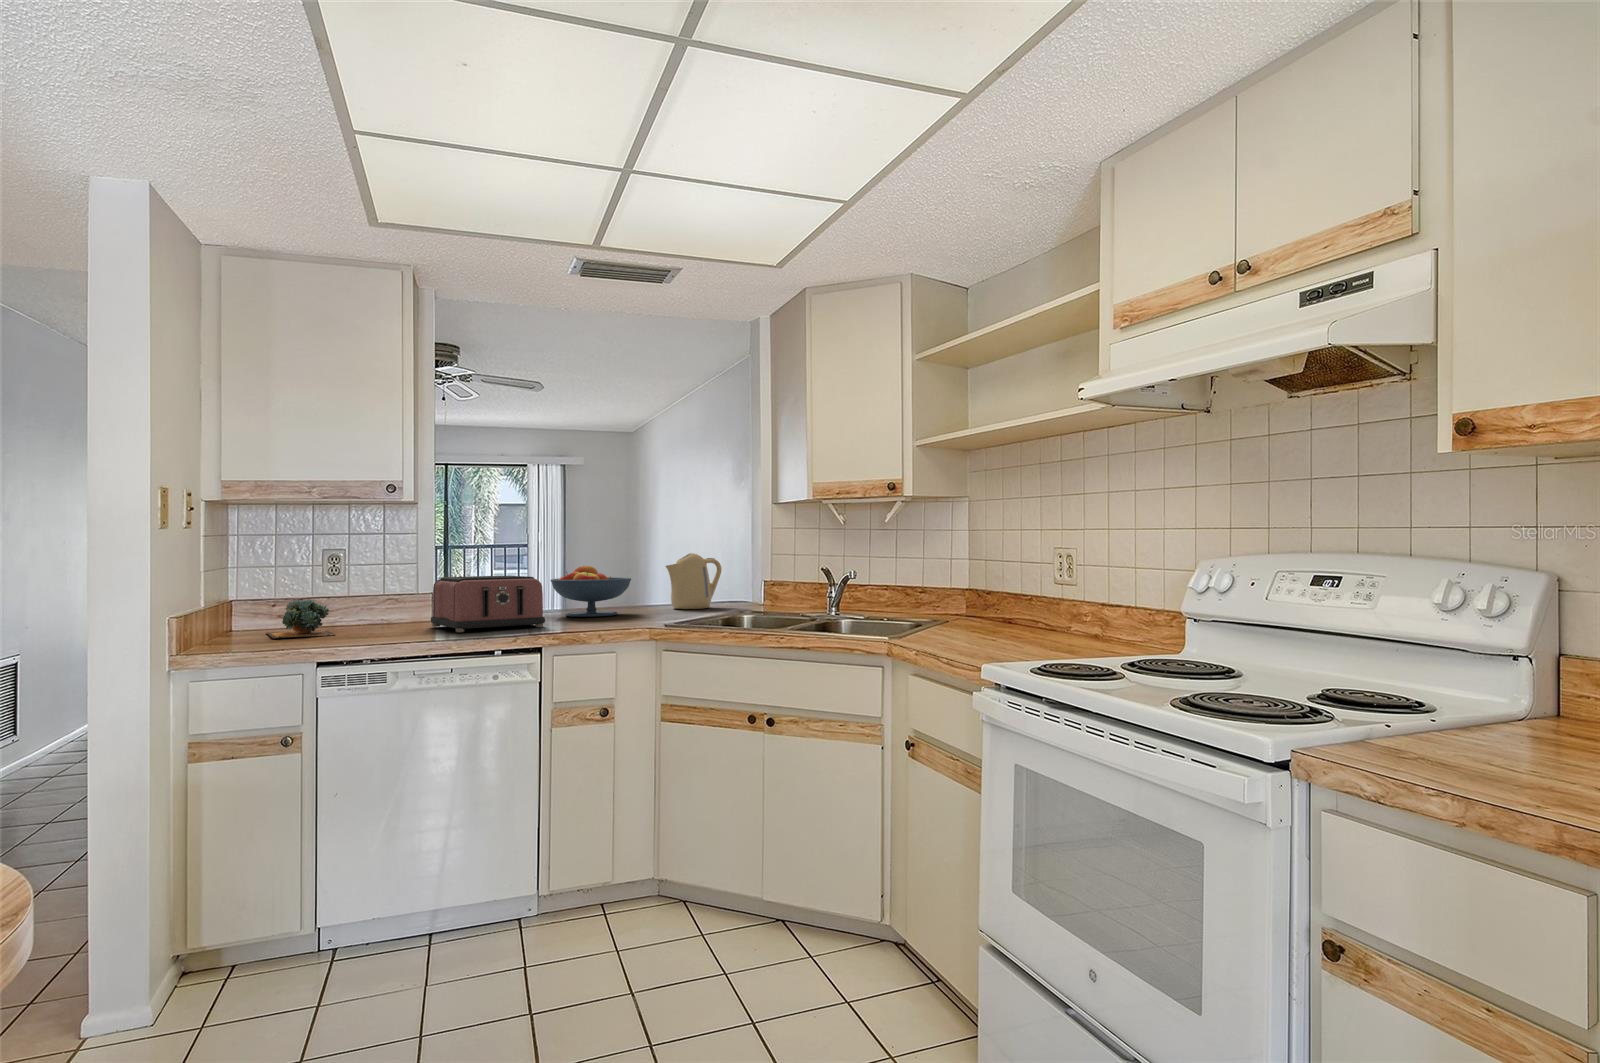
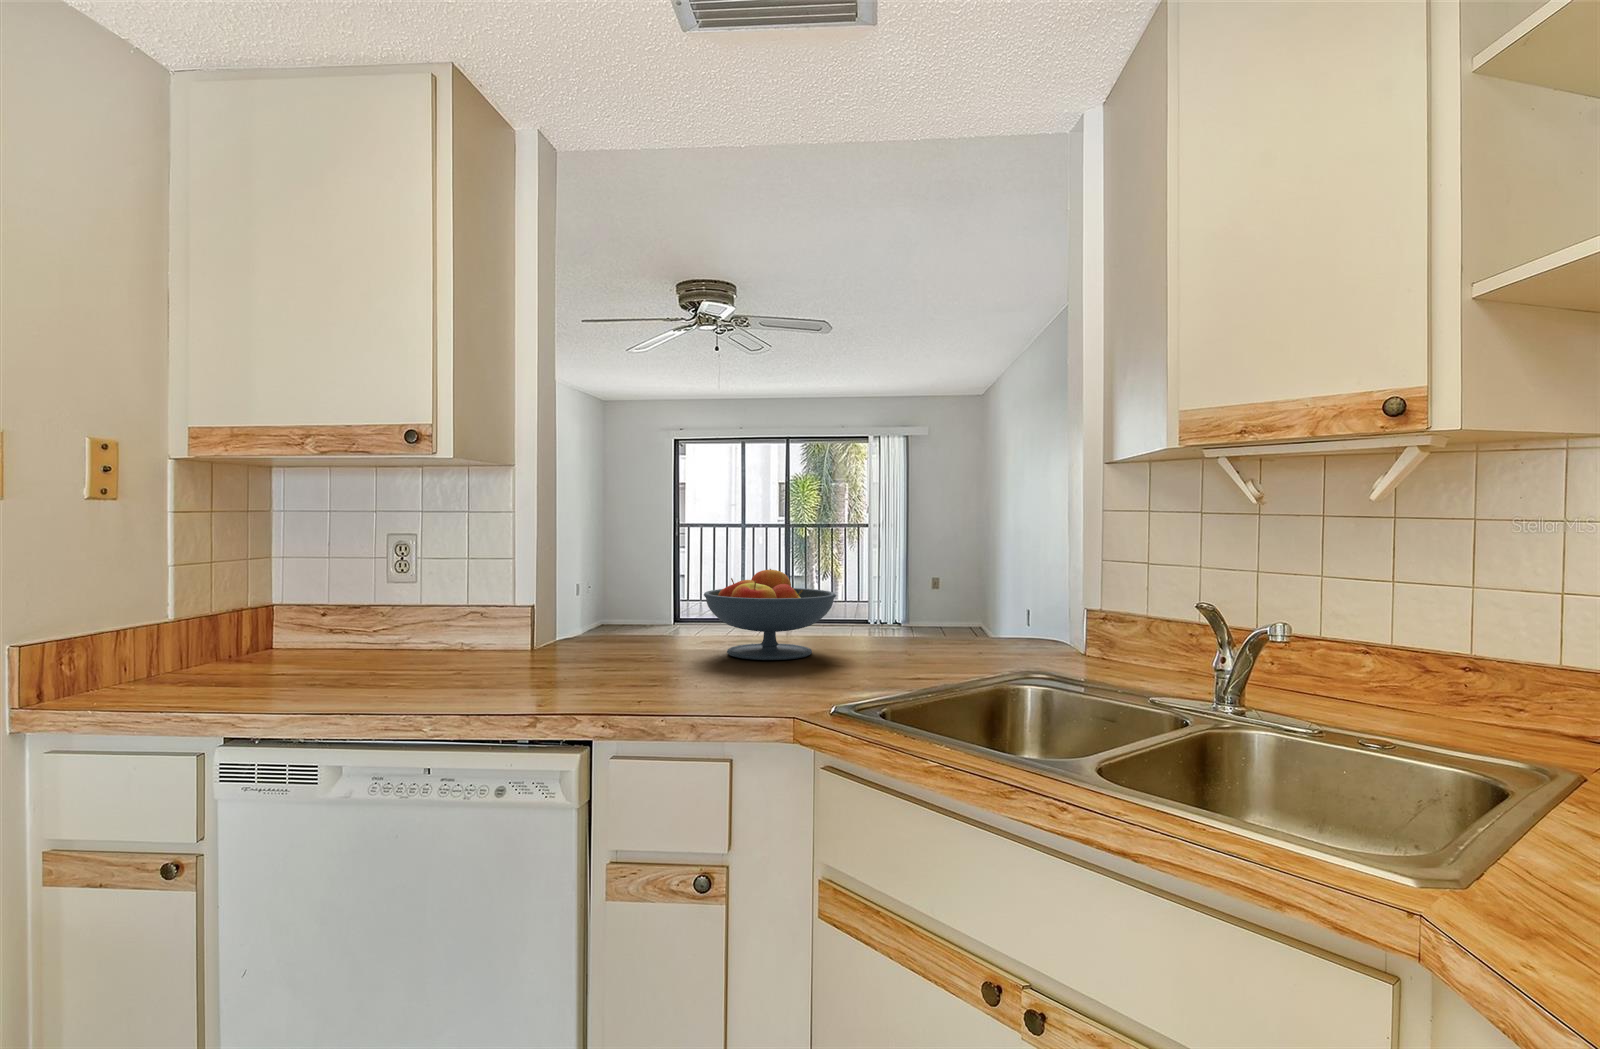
kettle: present [666,553,722,609] -> none [906,552,1007,651]
toaster: present [431,575,545,632] -> none [467,586,635,692]
succulent plant: present [267,599,335,639] -> none [247,612,377,676]

